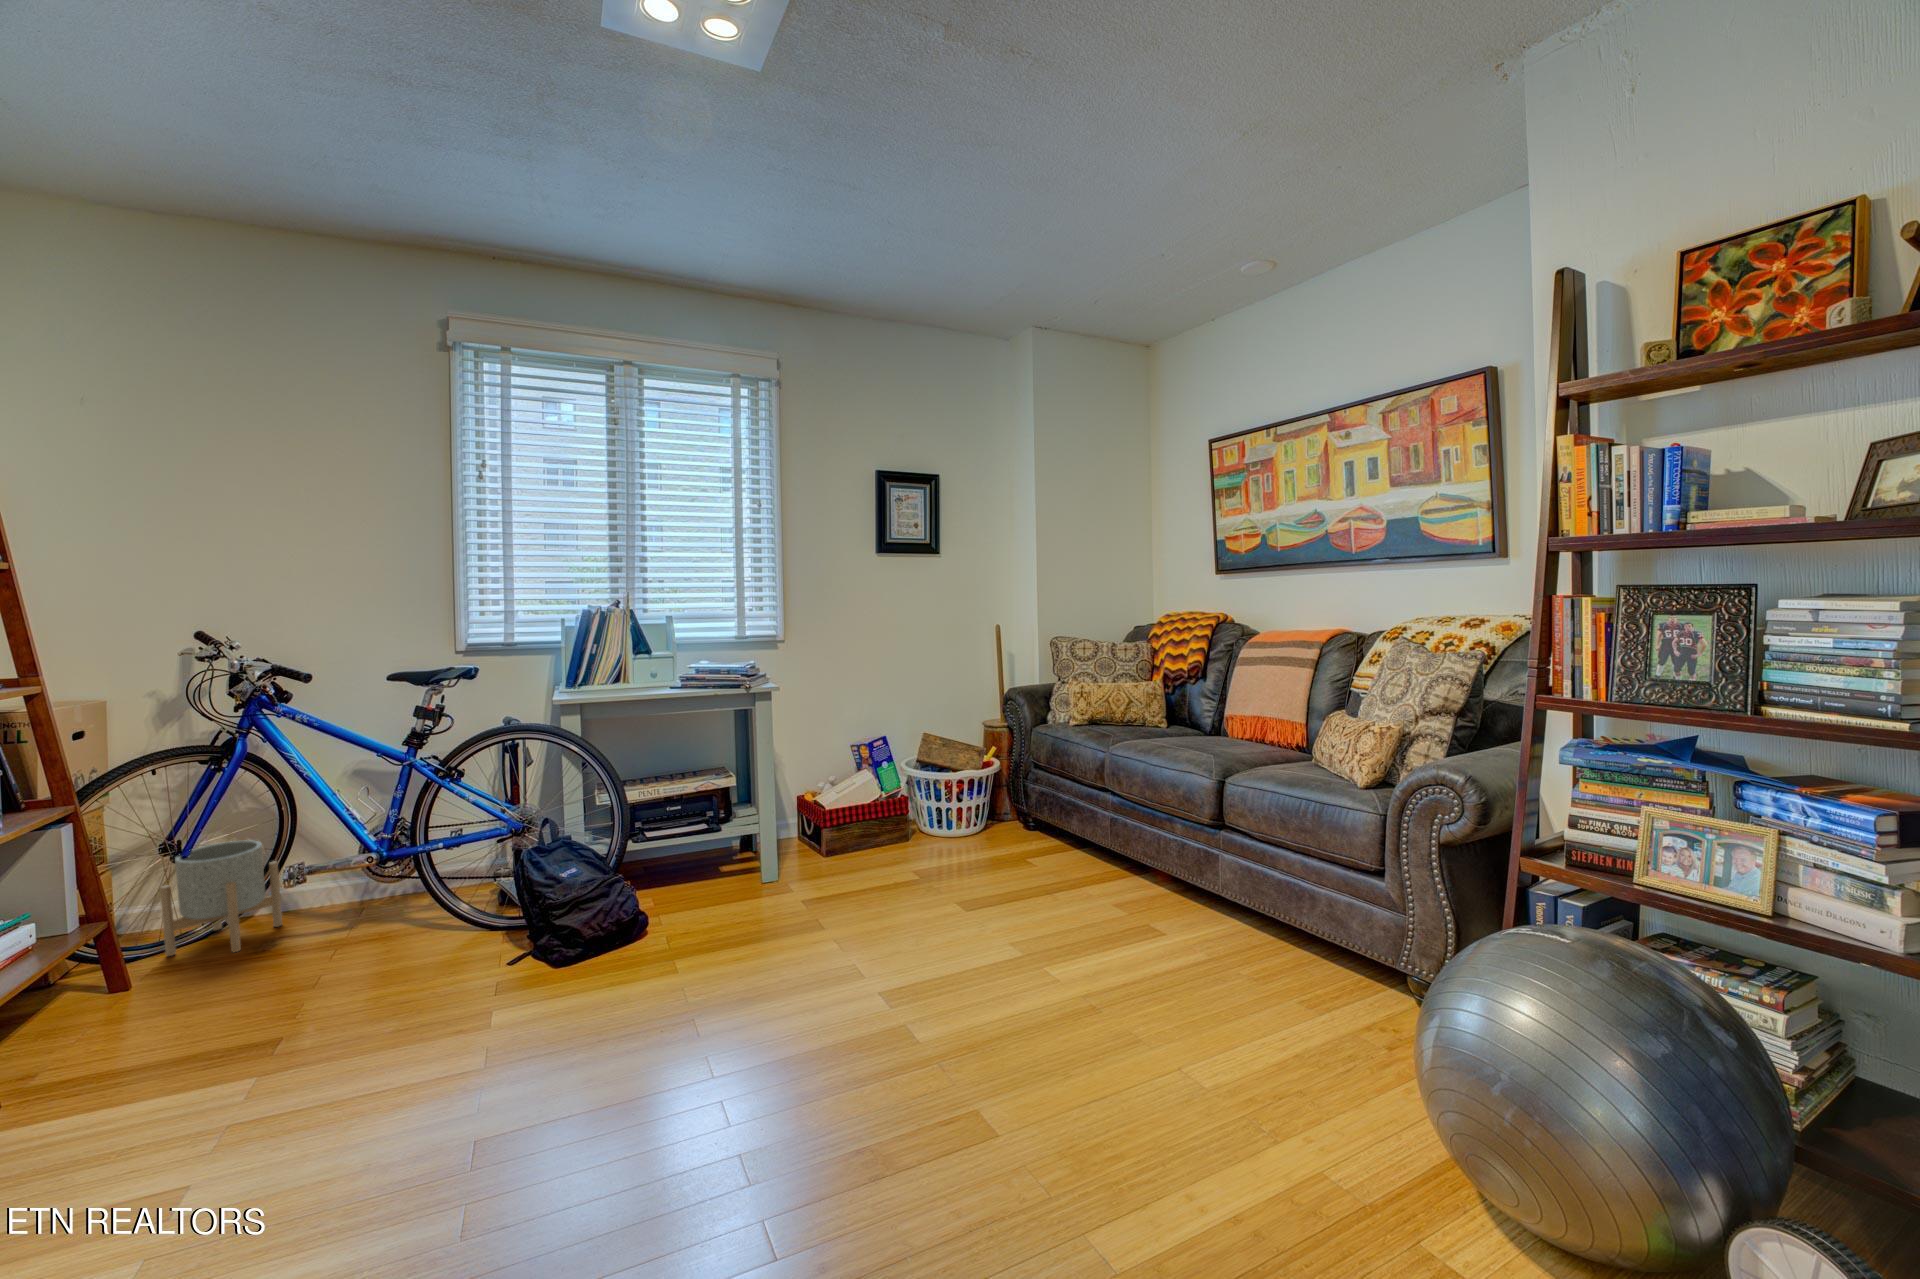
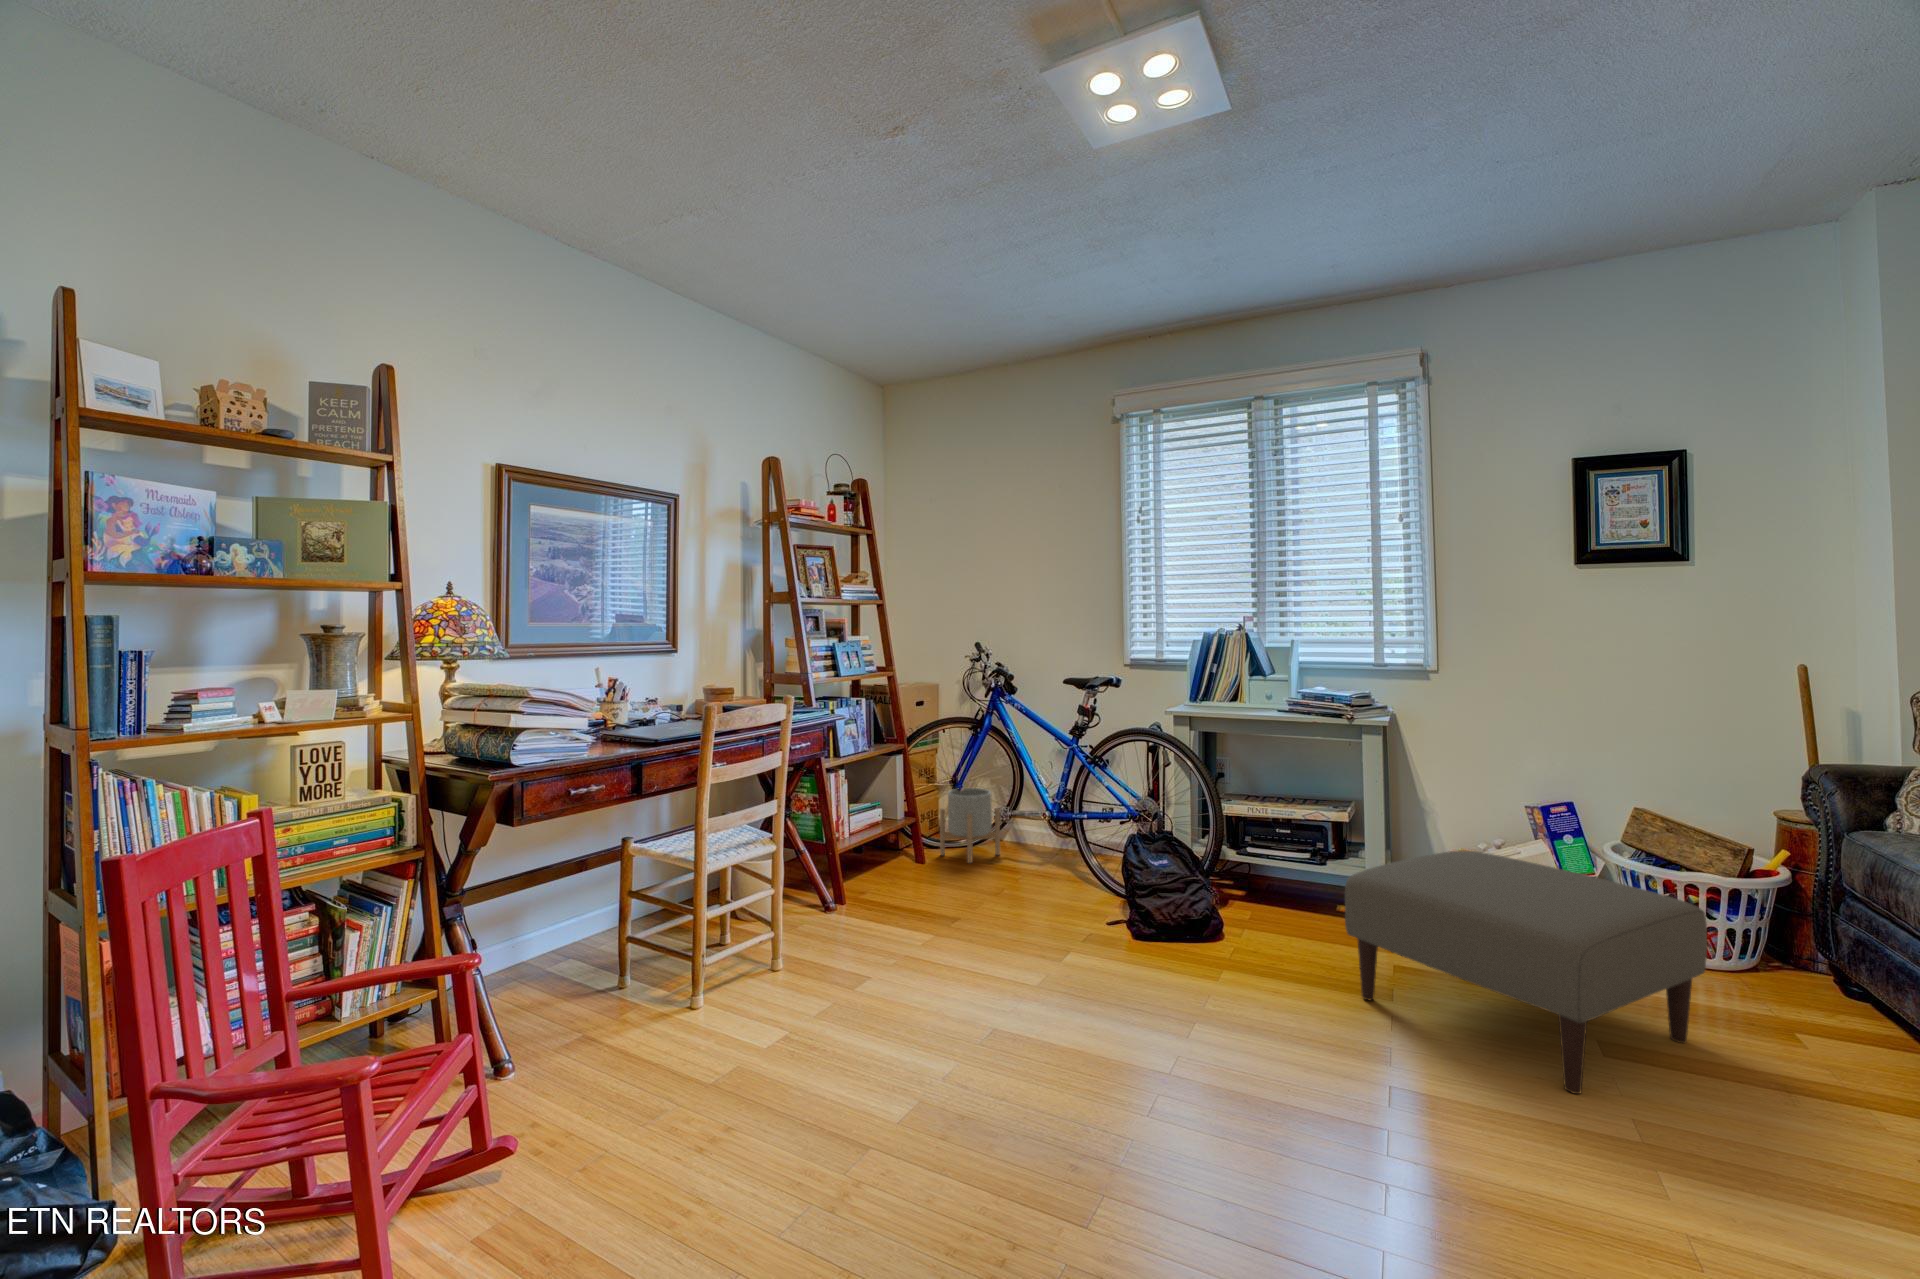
ottoman: none [785,789,995,951] -> present [1345,851,1707,1094]

